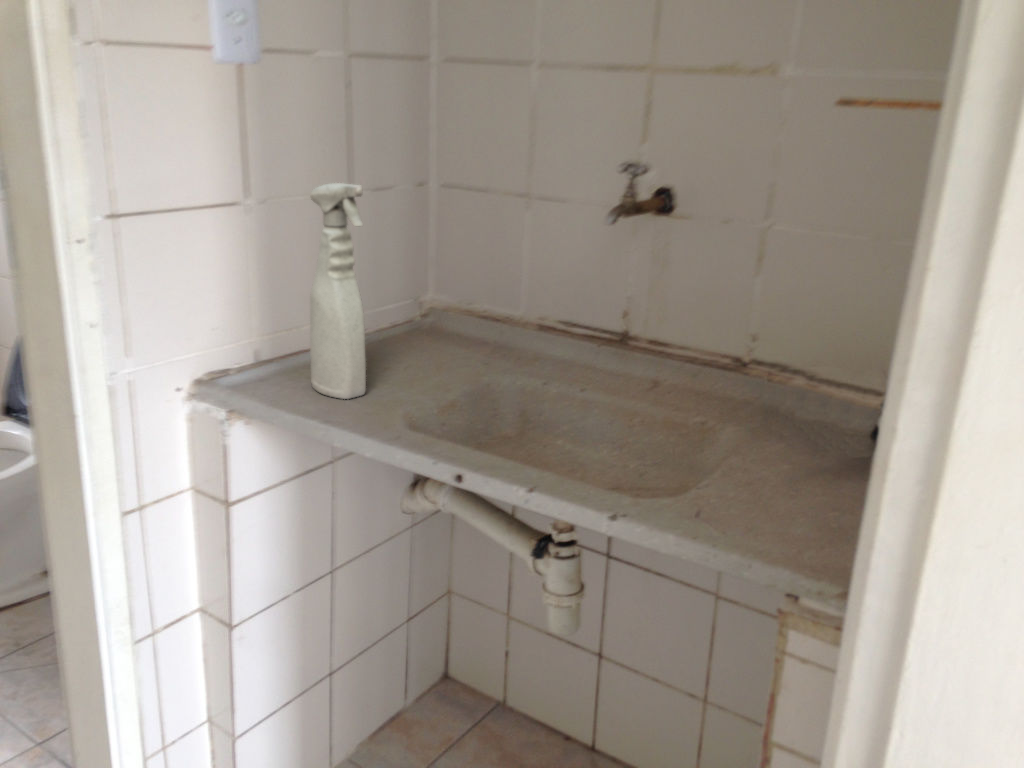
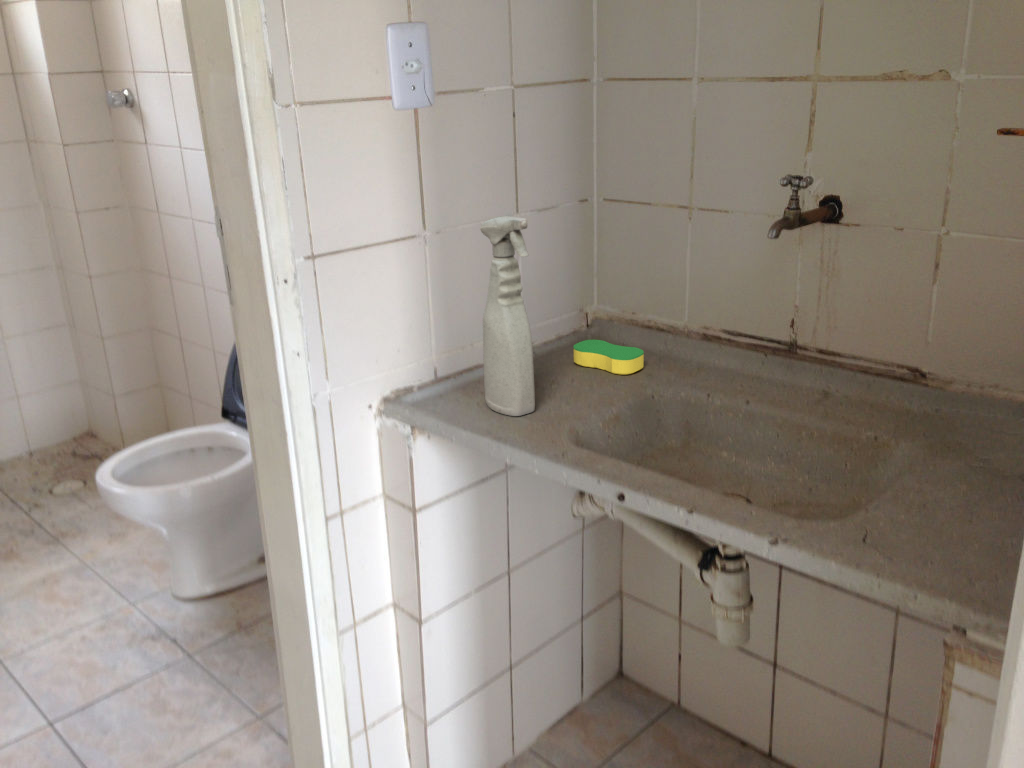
sponge: none [405,327,477,362] -> present [573,340,644,375]

